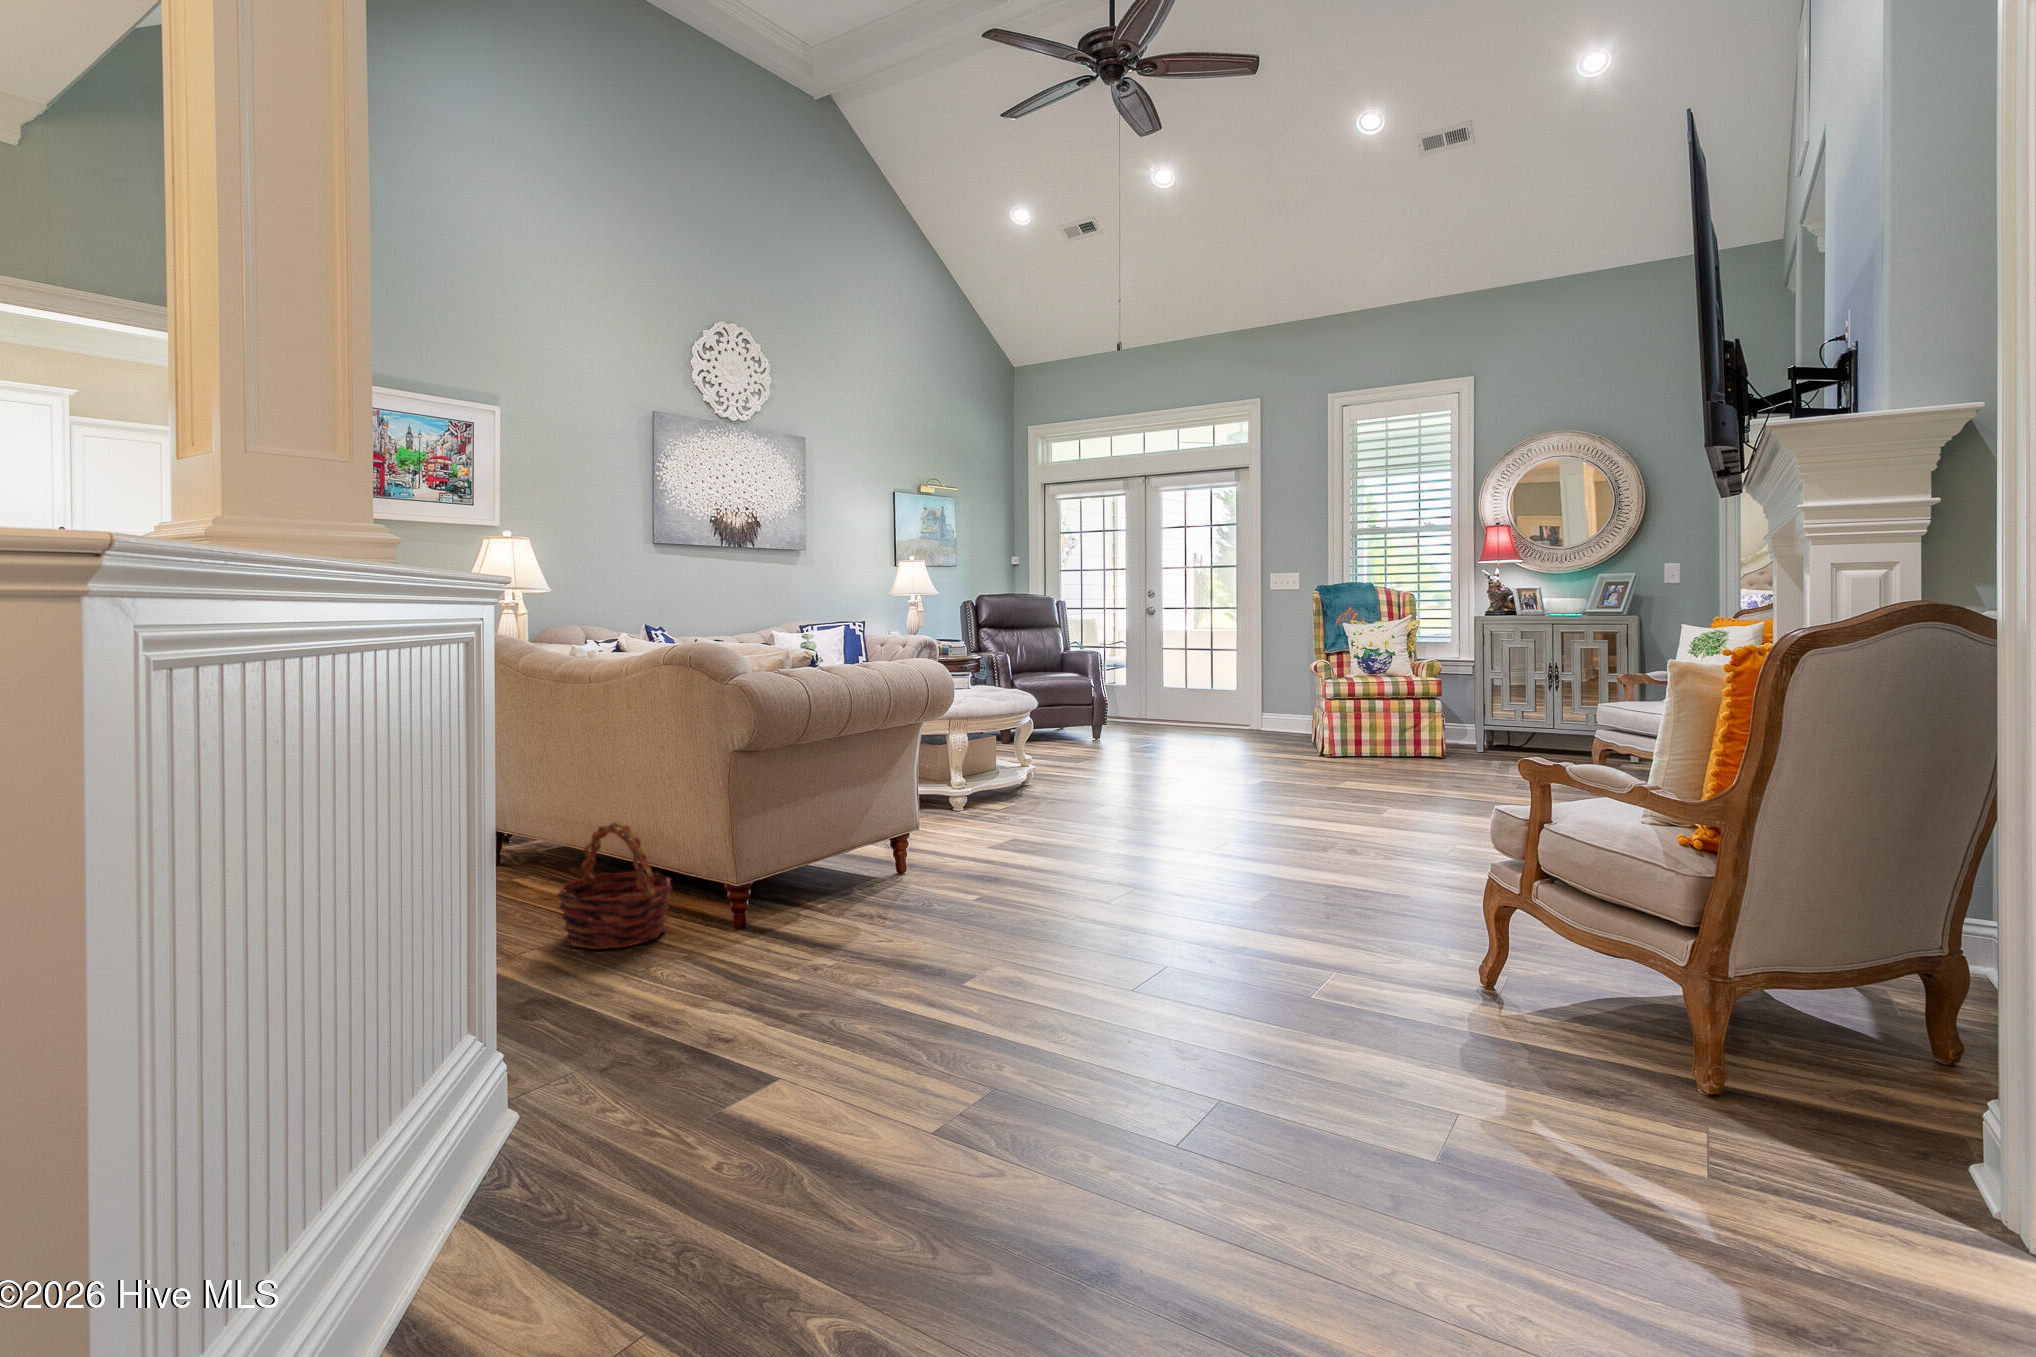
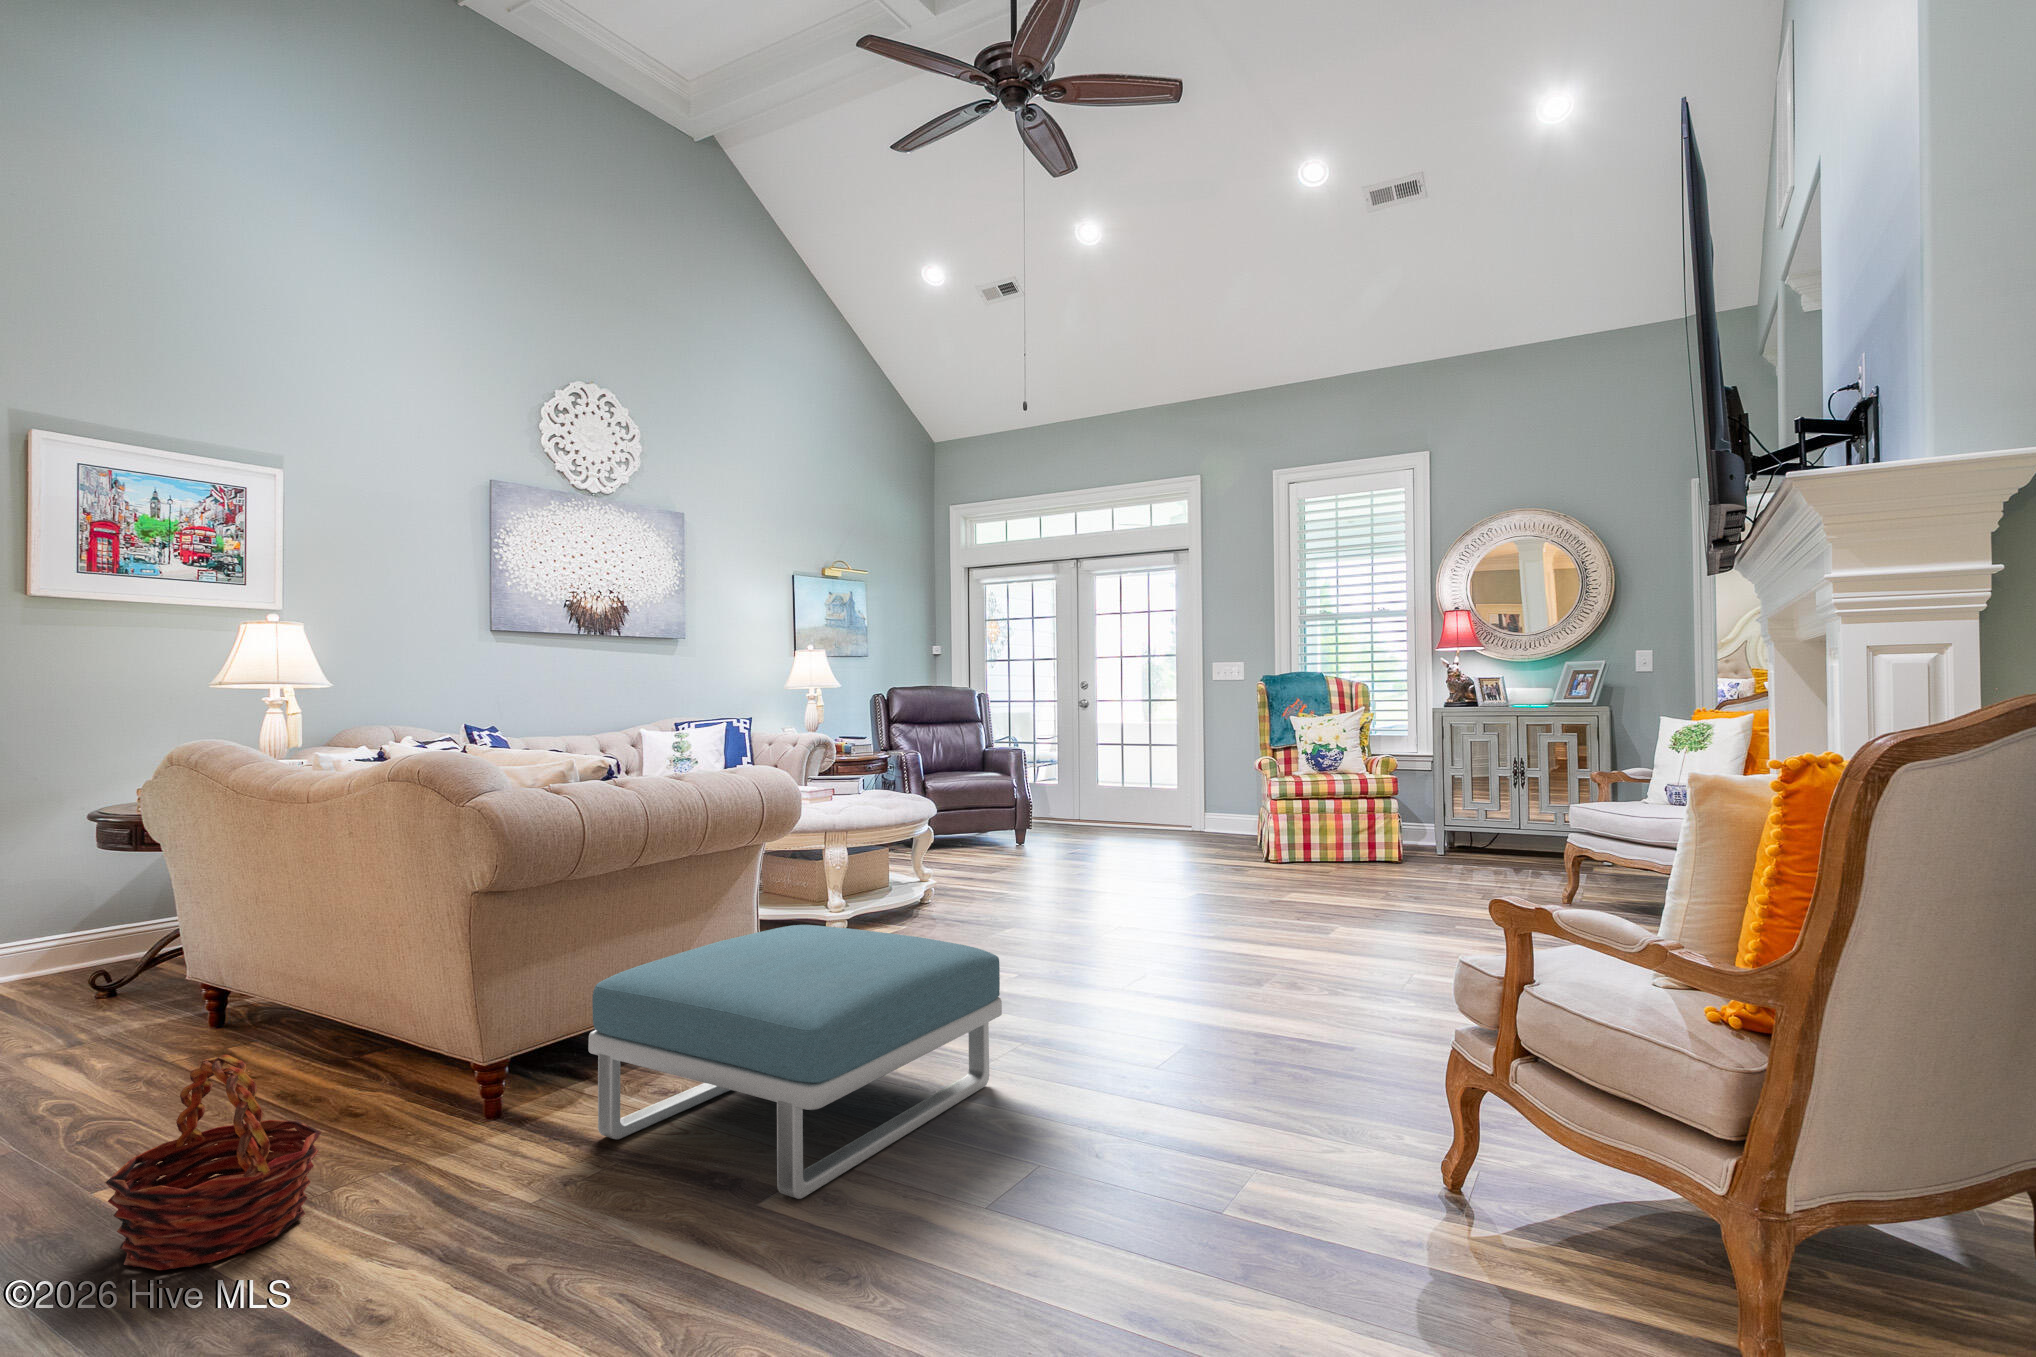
footstool: none [827,768,1117,929] -> present [588,925,1002,1199]

